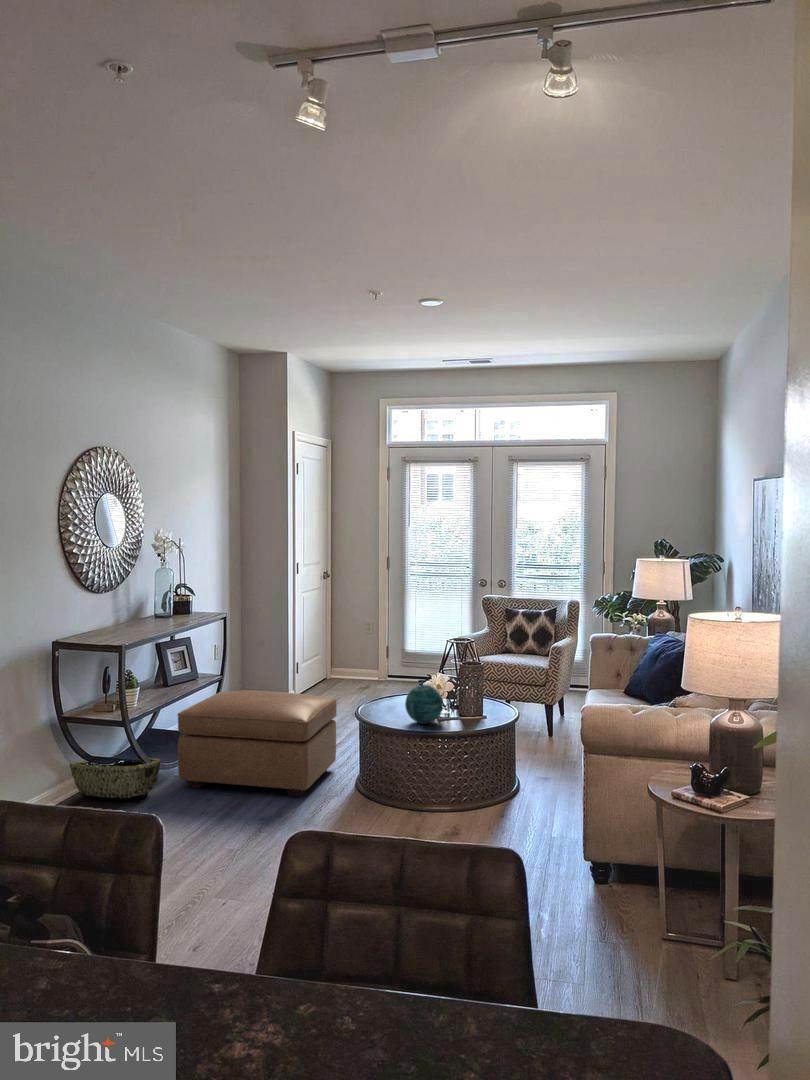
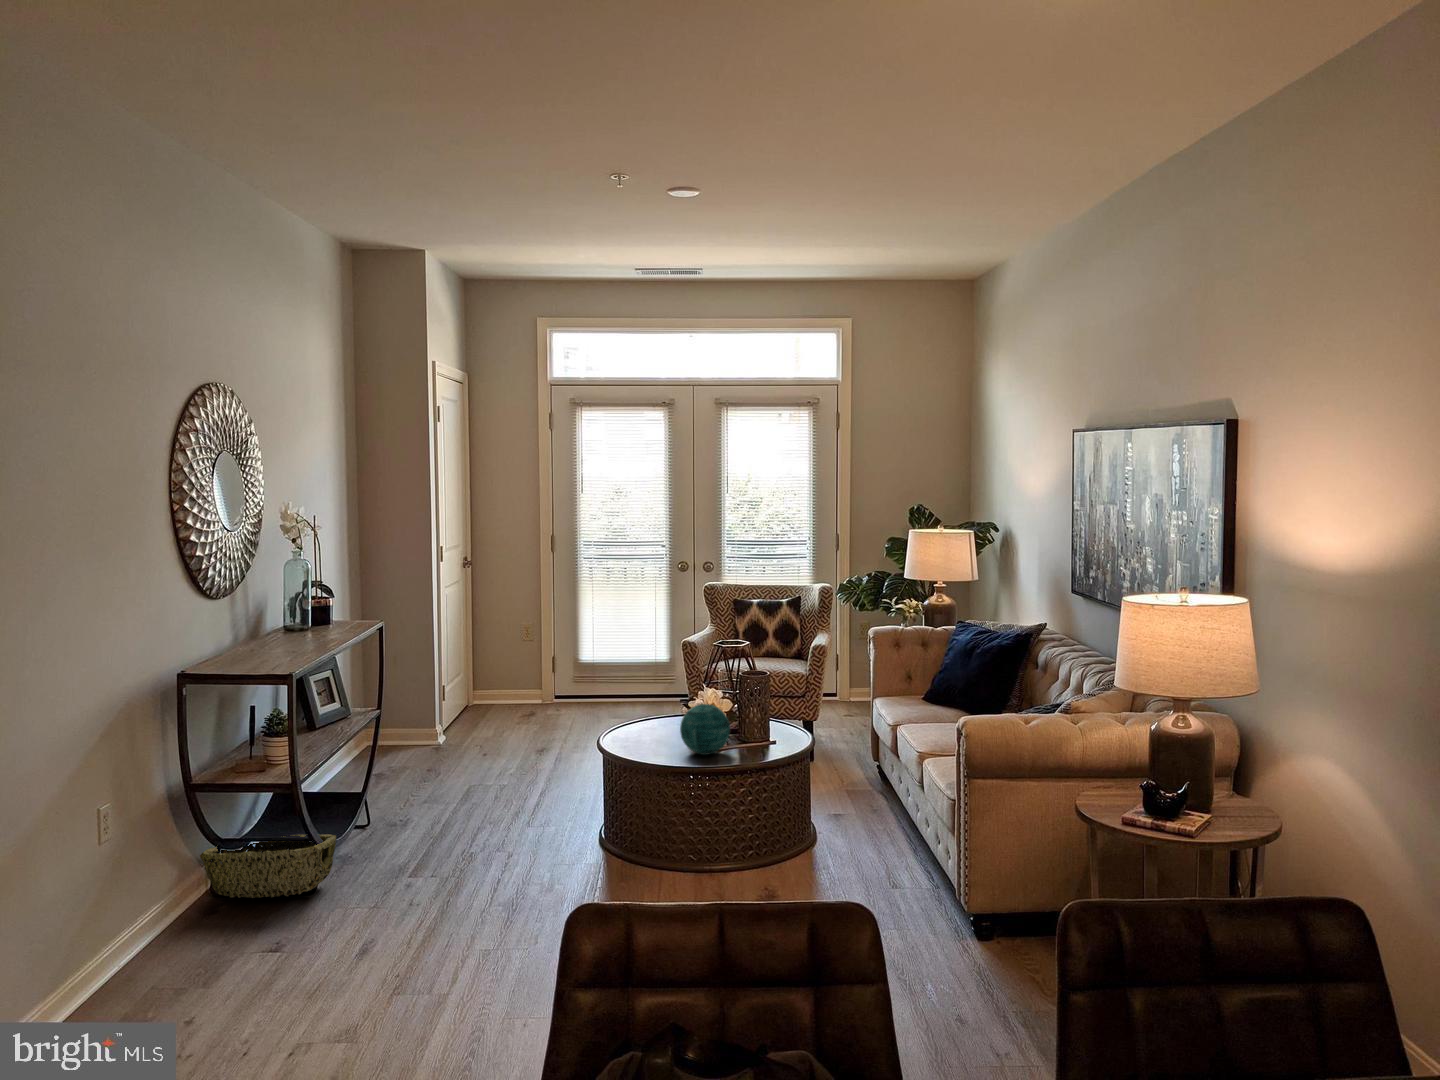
ottoman: present [178,691,337,797] -> none [356,729,566,871]

